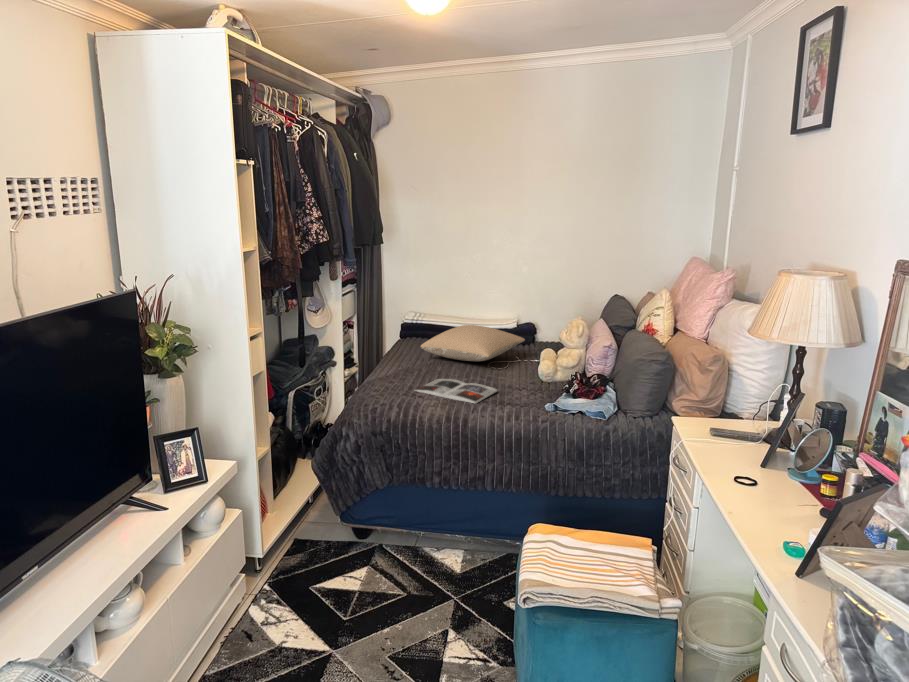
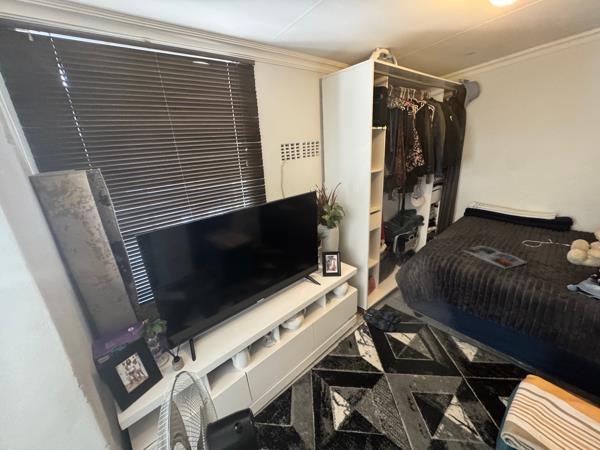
pillow: present [421,325,525,361] -> none [474,214,561,238]
slippers: none [257,549,334,586] -> present [363,309,400,332]

